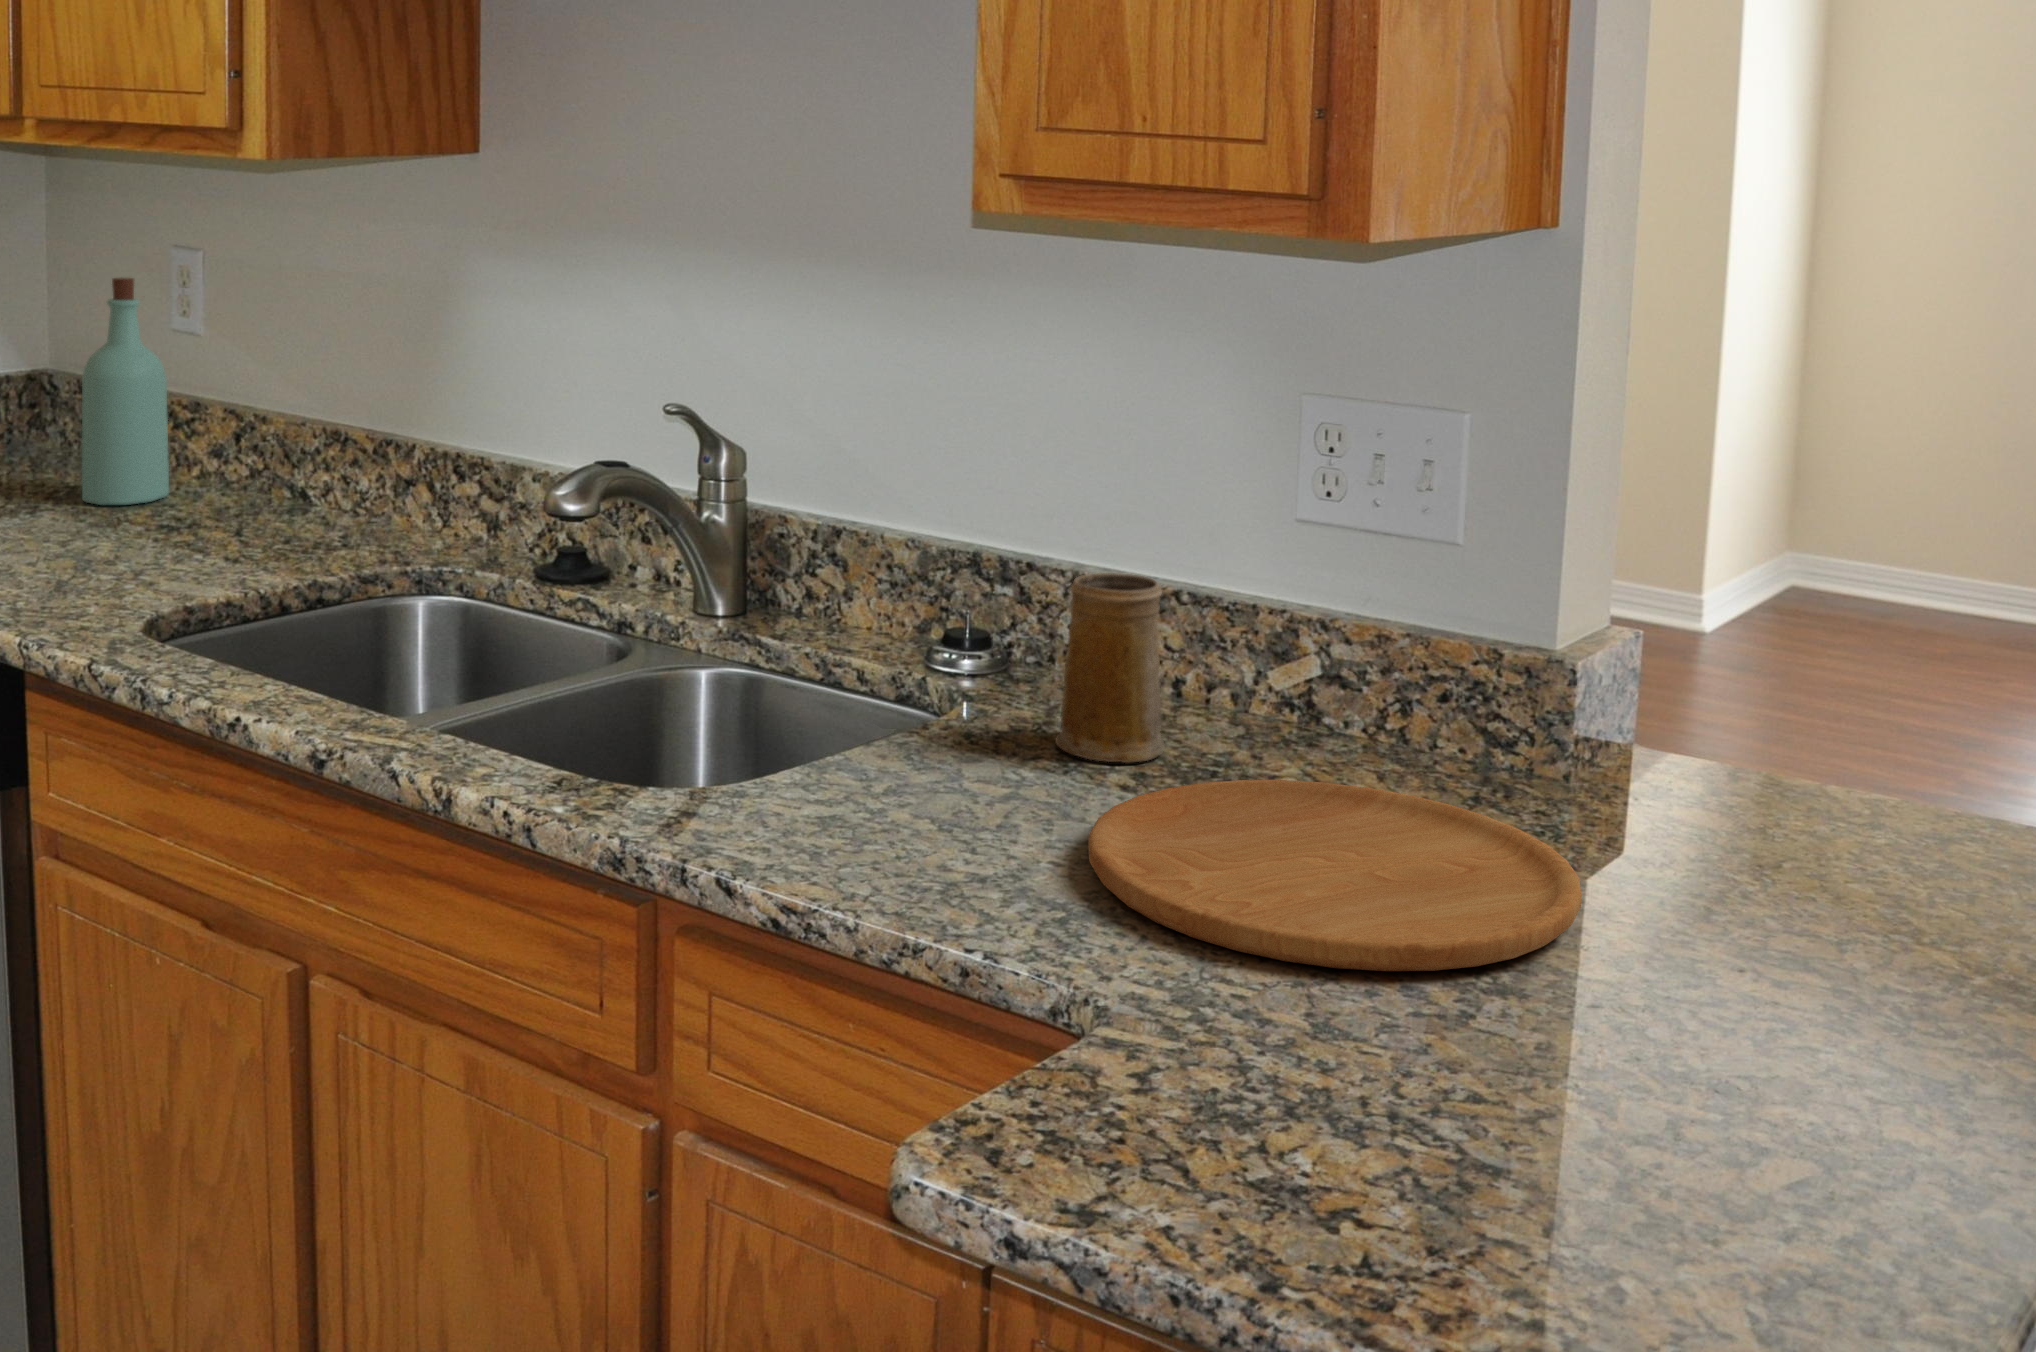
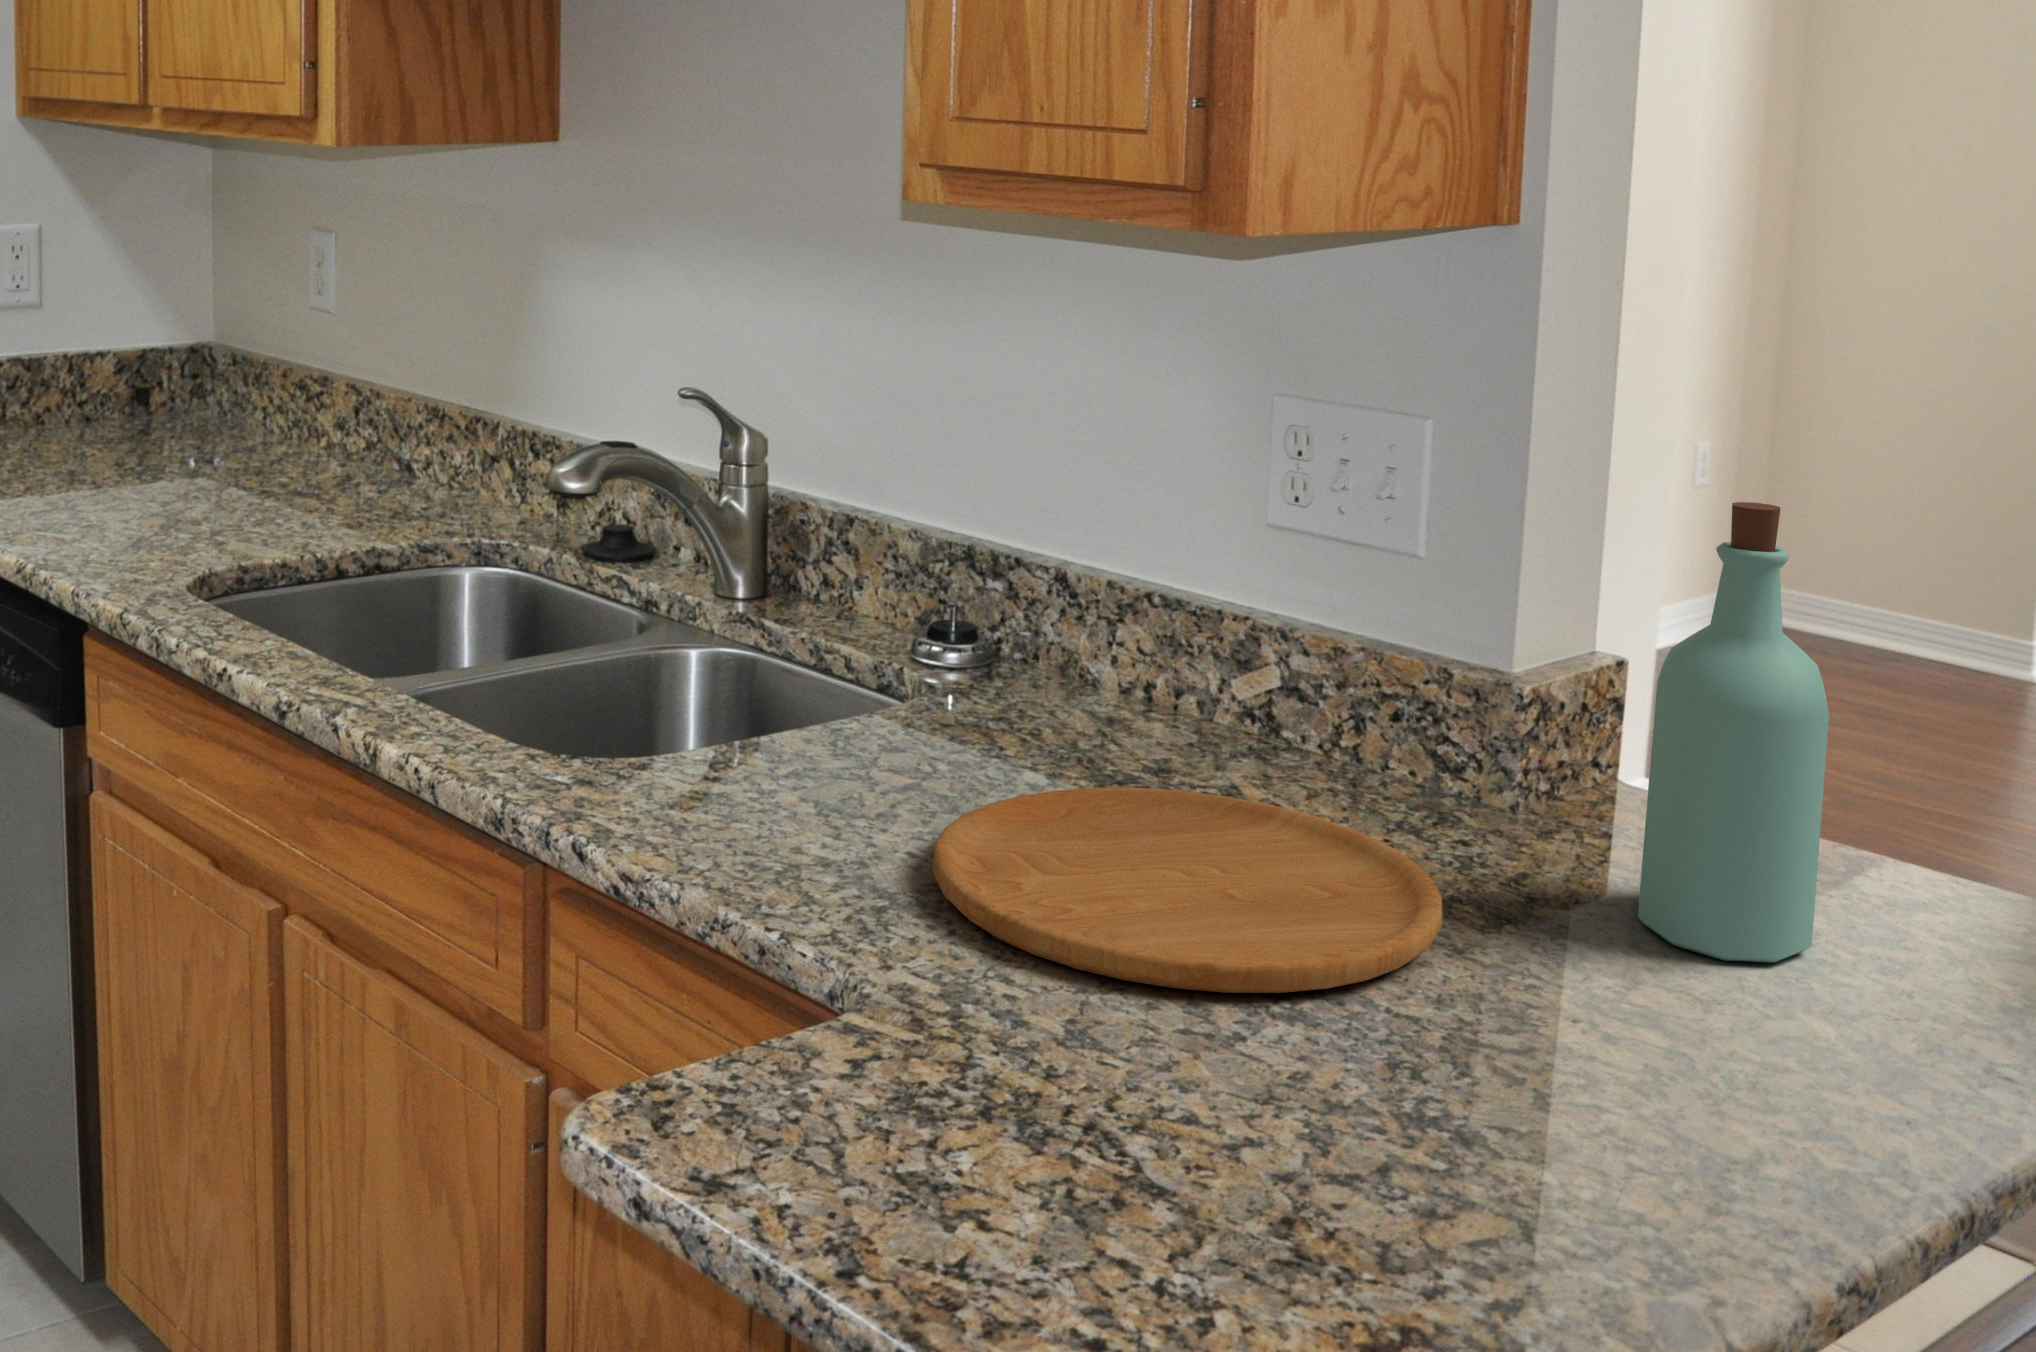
bottle: present [82,278,169,505] -> present [1638,502,1829,963]
mug: present [1055,573,1165,763] -> none [985,571,1098,764]

